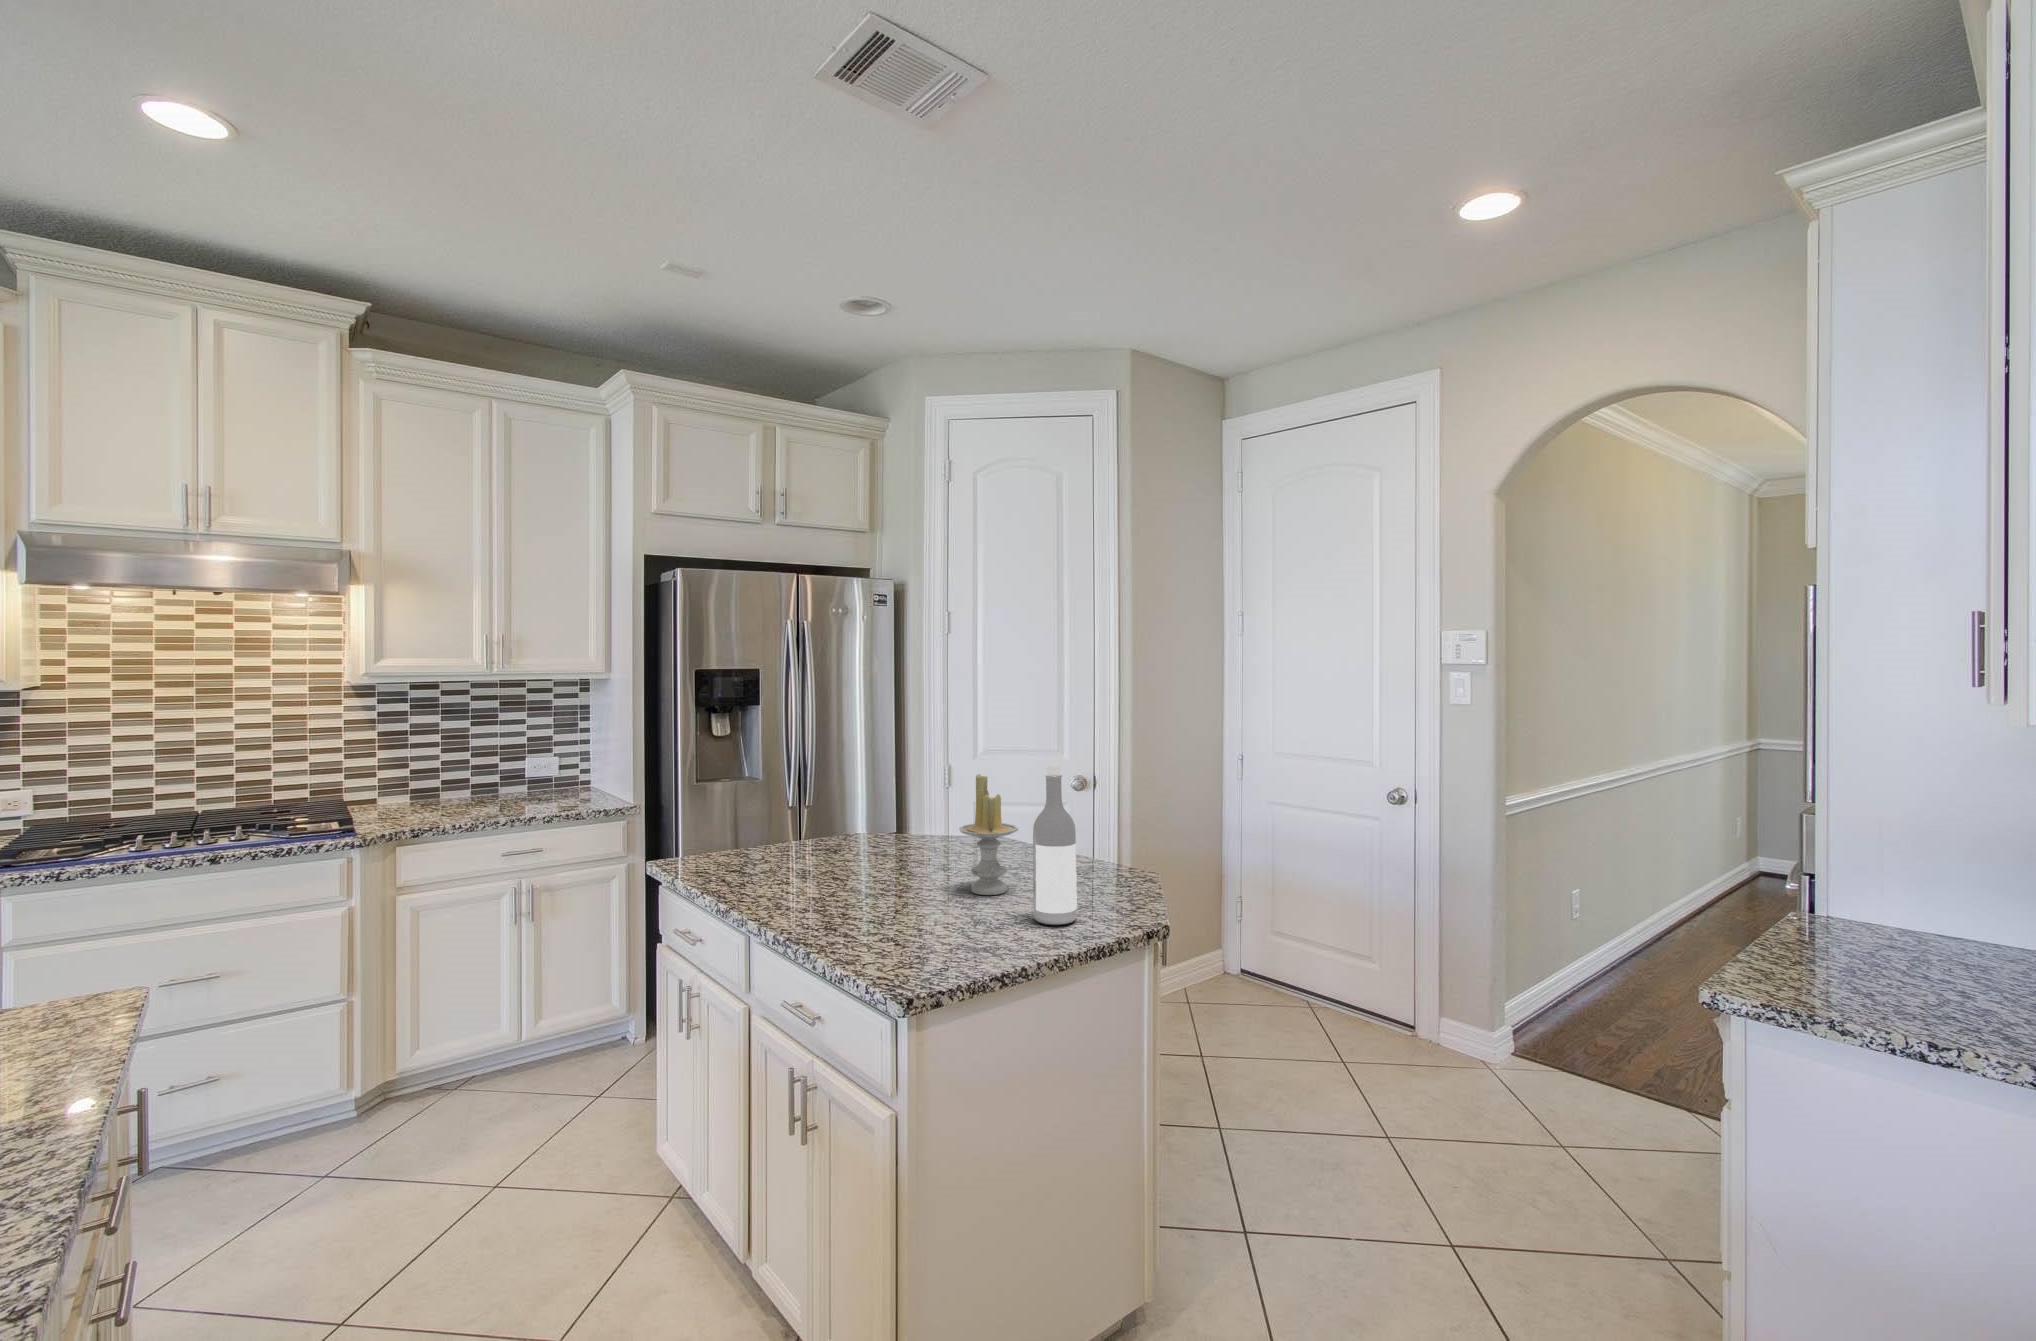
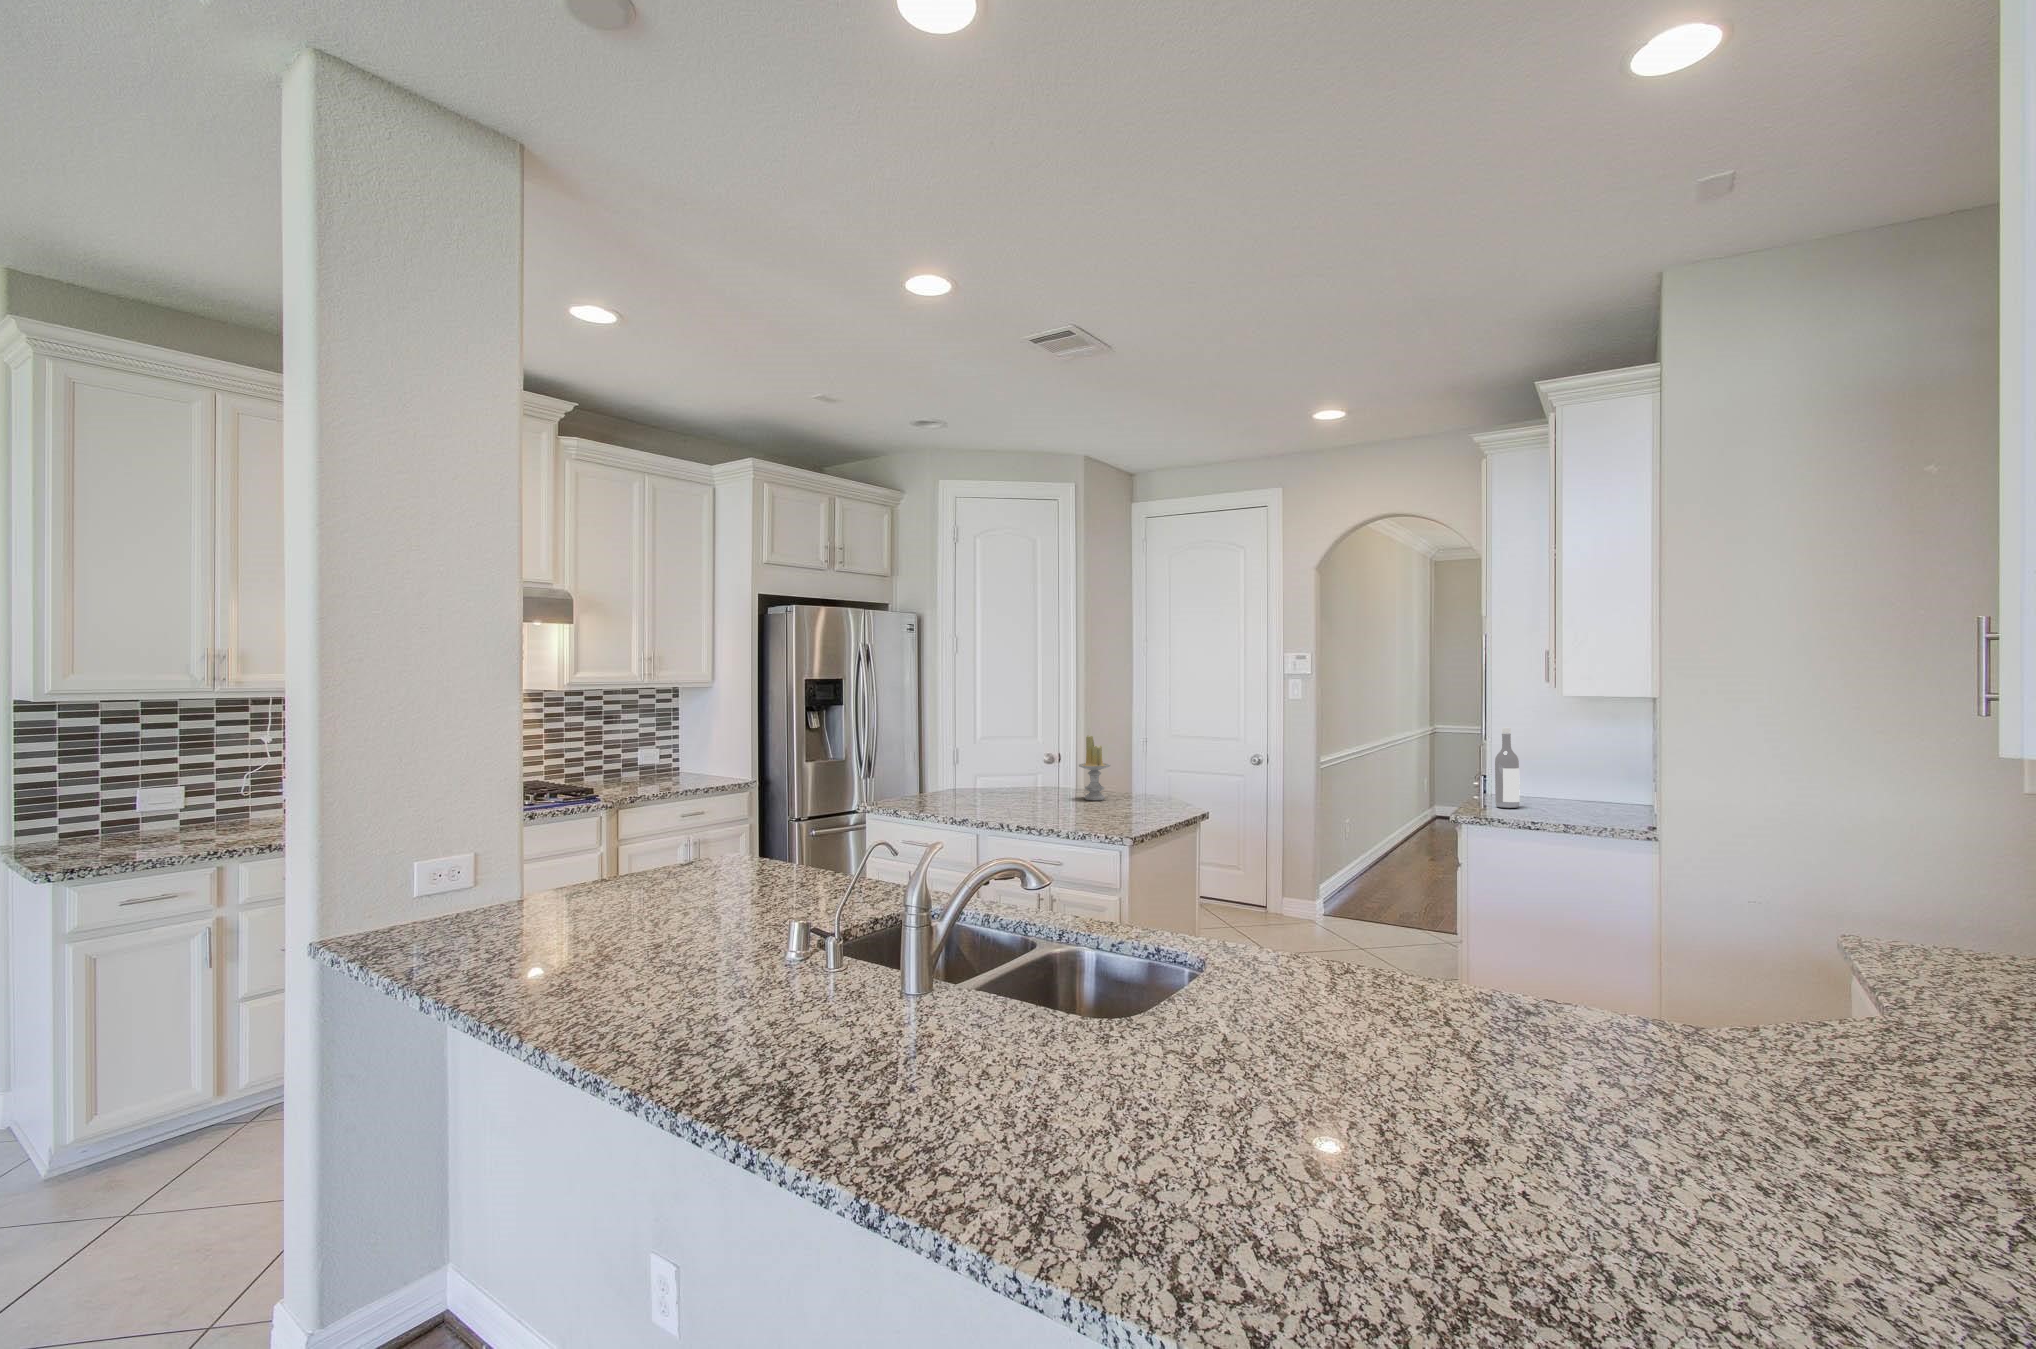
wine bottle: present [1033,763,1077,925] -> present [1495,728,1520,808]

